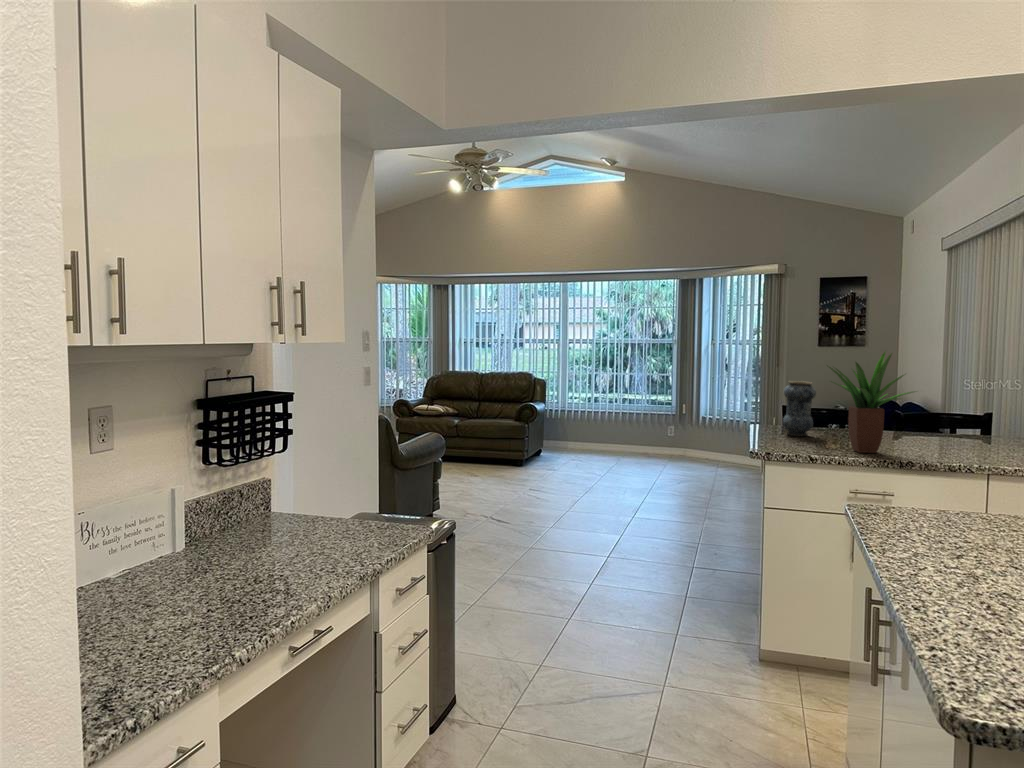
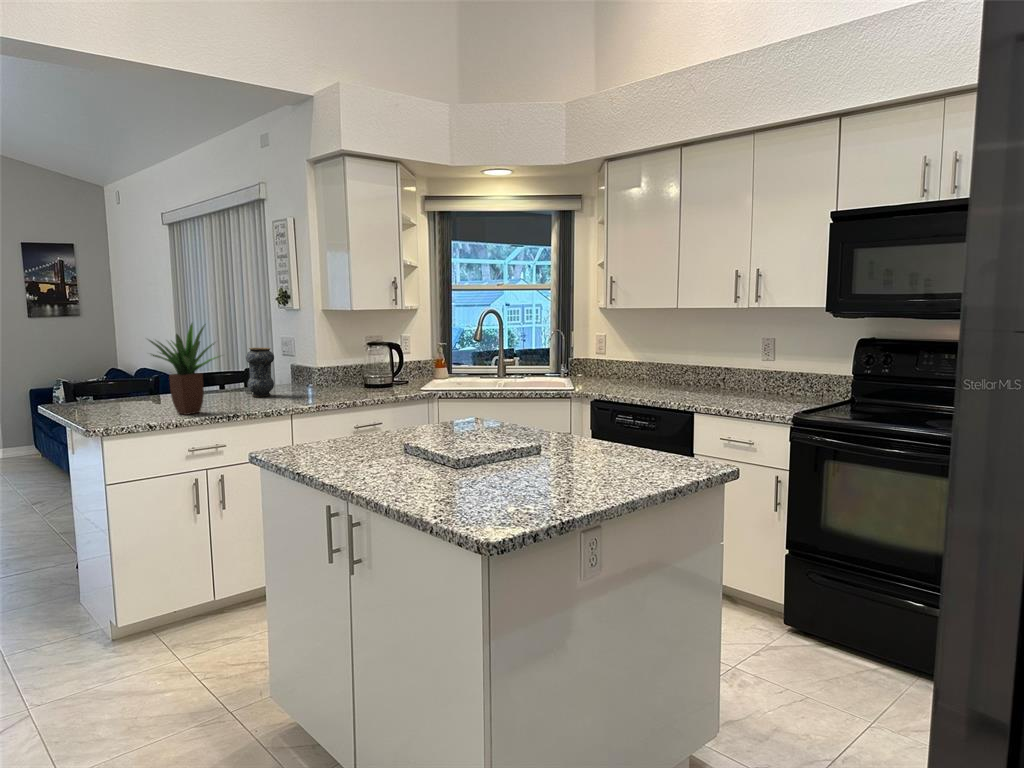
vase: present [783,381,816,436] -> present [246,348,274,397]

